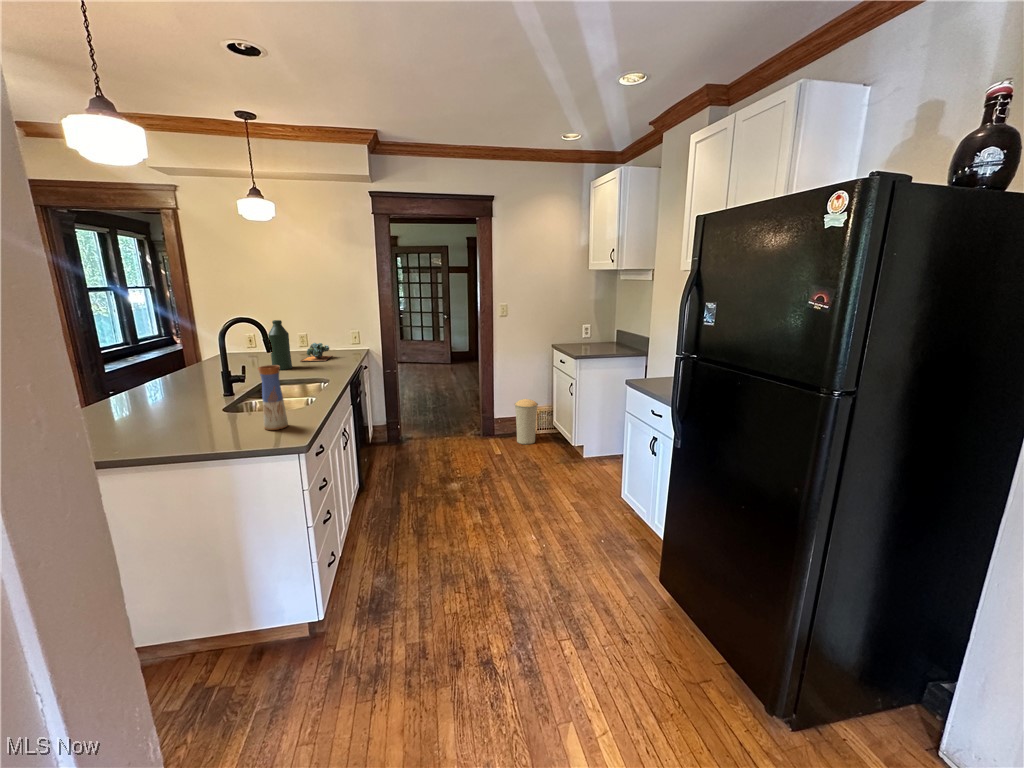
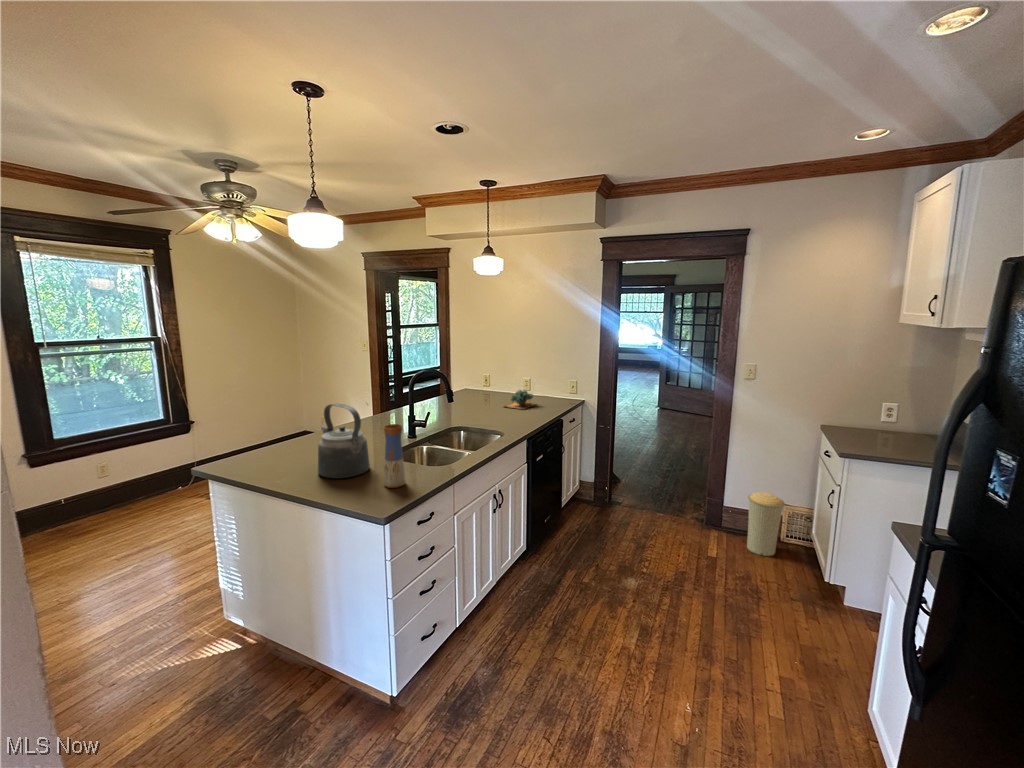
bottle: present [268,320,292,370] -> none [472,367,490,414]
kettle: none [146,354,228,438] -> present [318,404,370,479]

